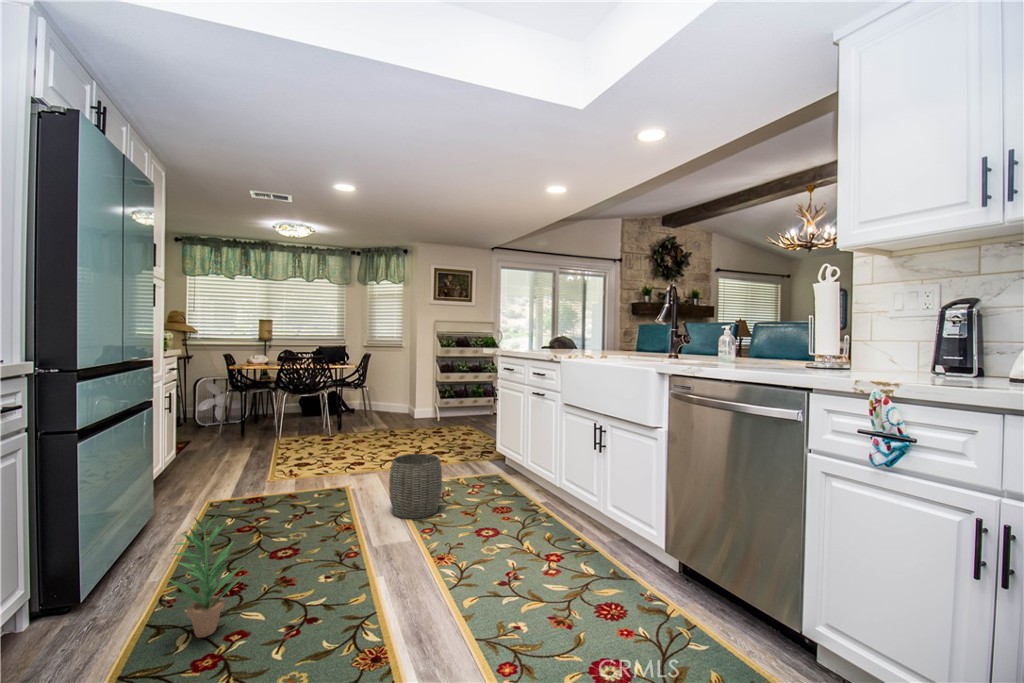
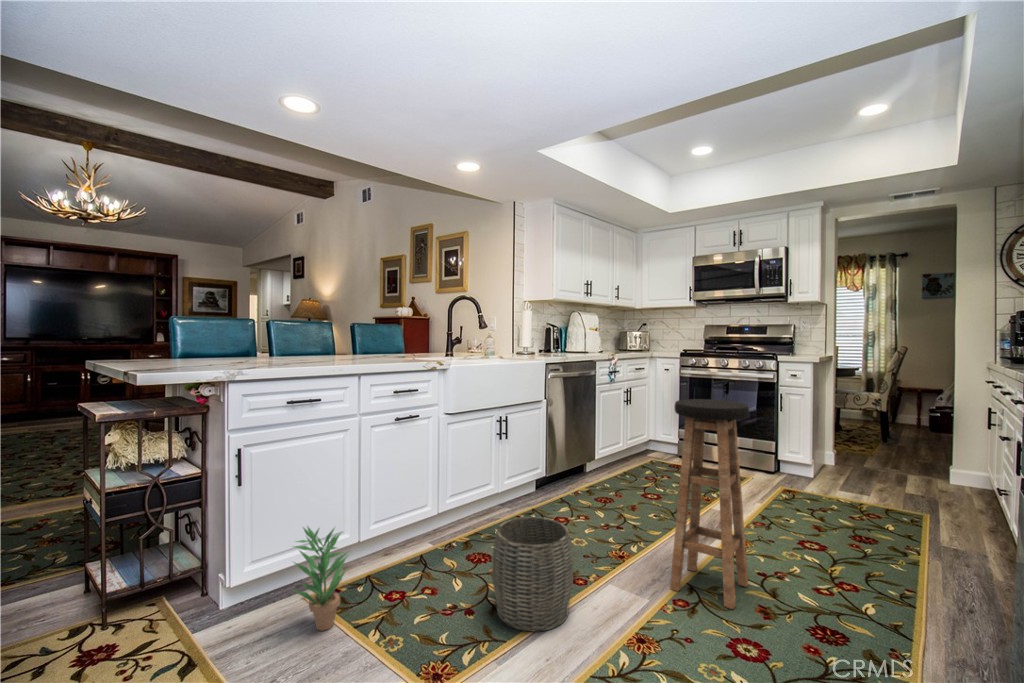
bar stool: none [312,392,385,597] -> present [670,399,749,609]
potted plant: present [169,516,241,638] -> present [293,526,347,631]

